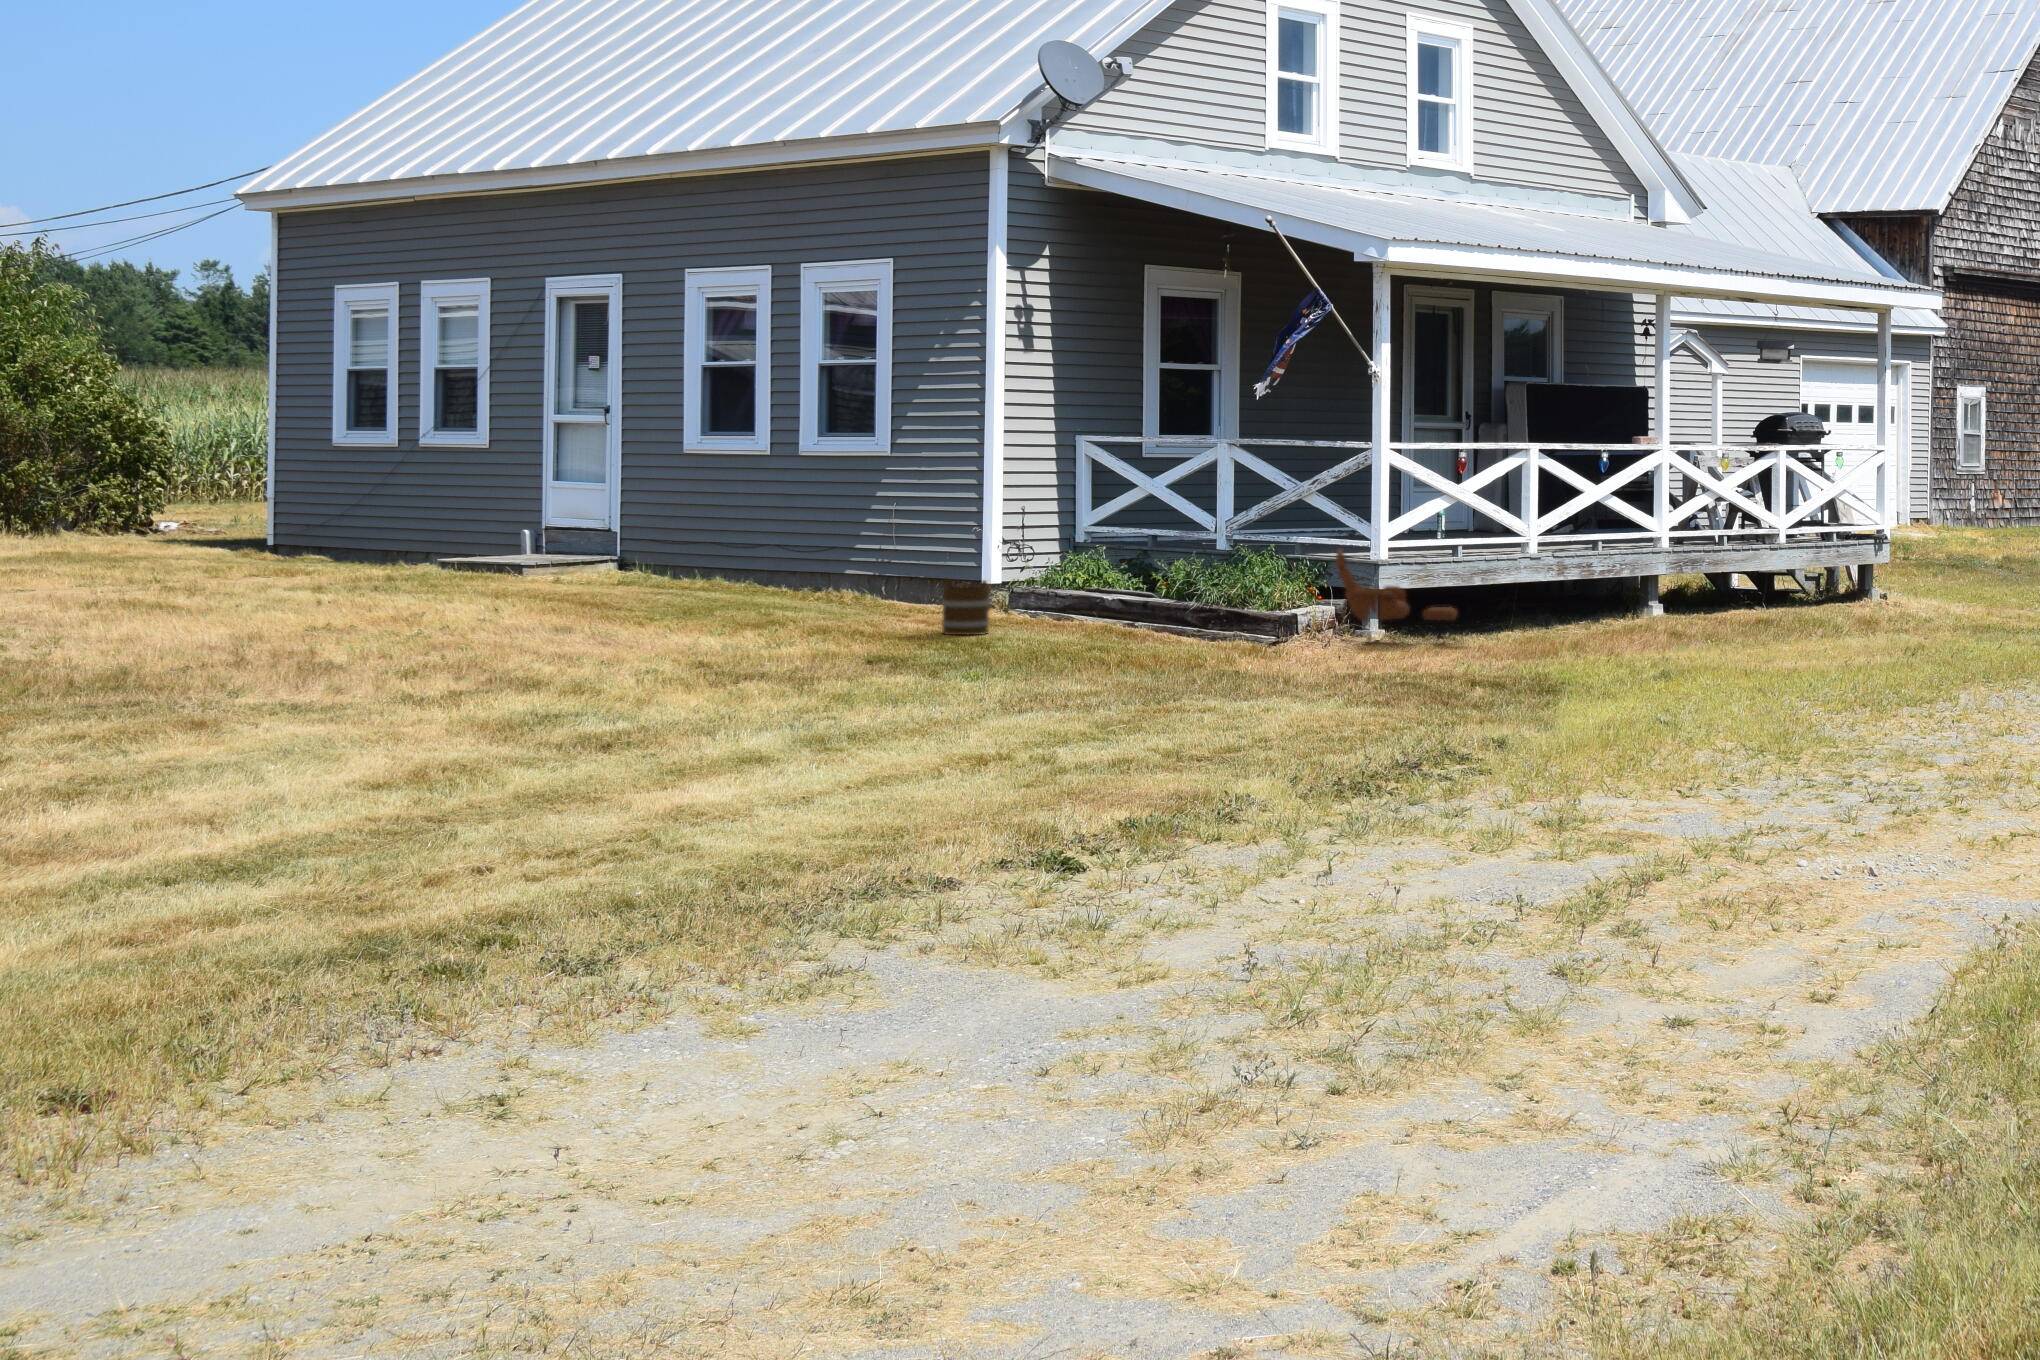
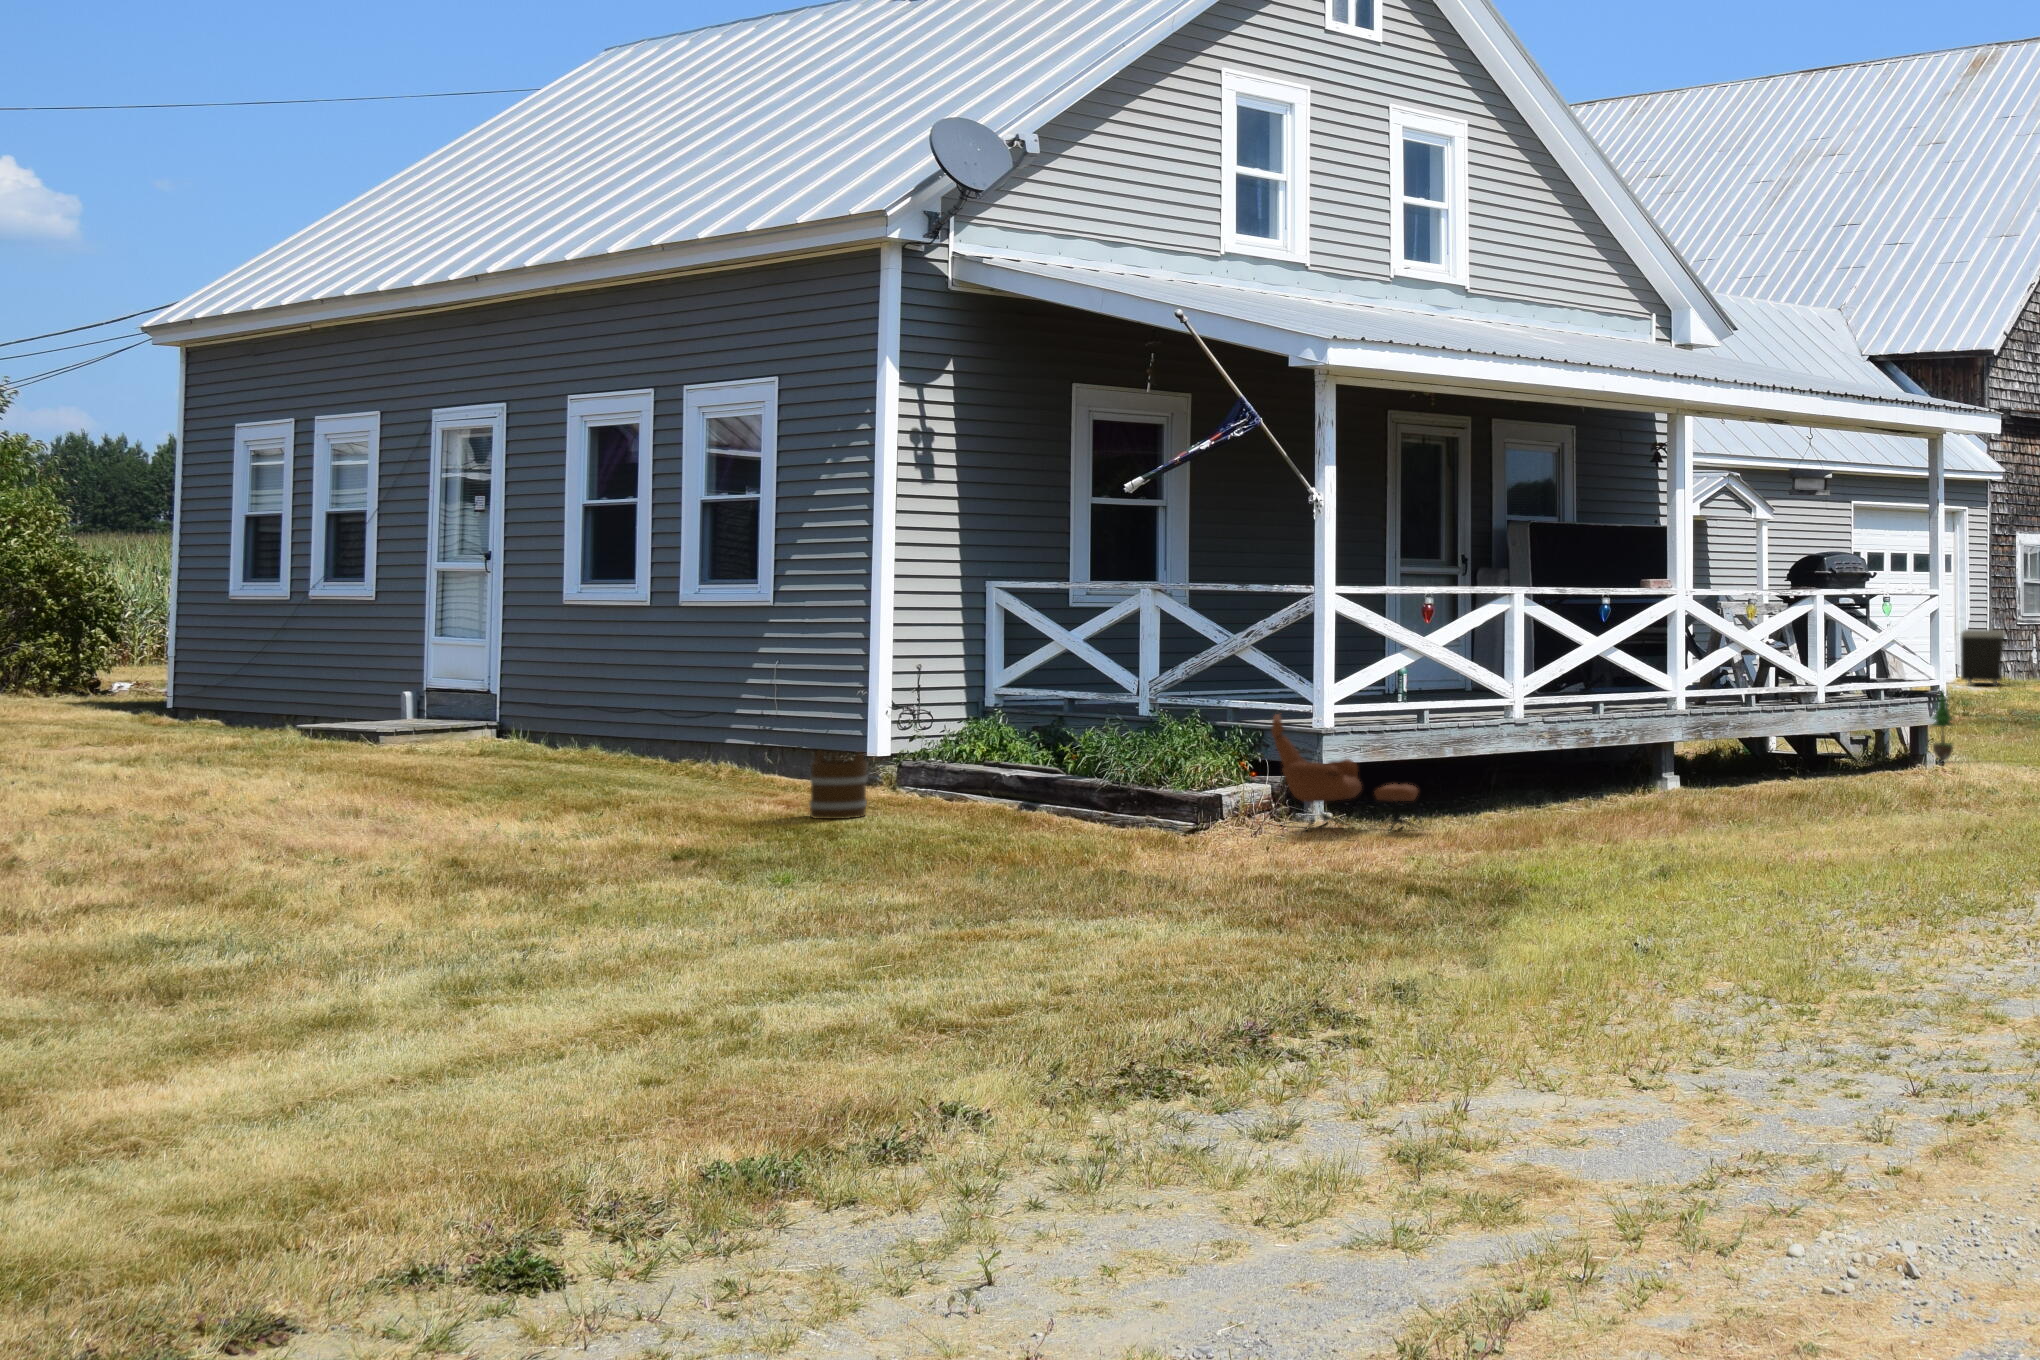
storage bench: none [1902,480,1944,534] -> present [1961,629,2004,684]
potted tree: none [1876,532,1899,597] -> present [1933,690,1953,761]

